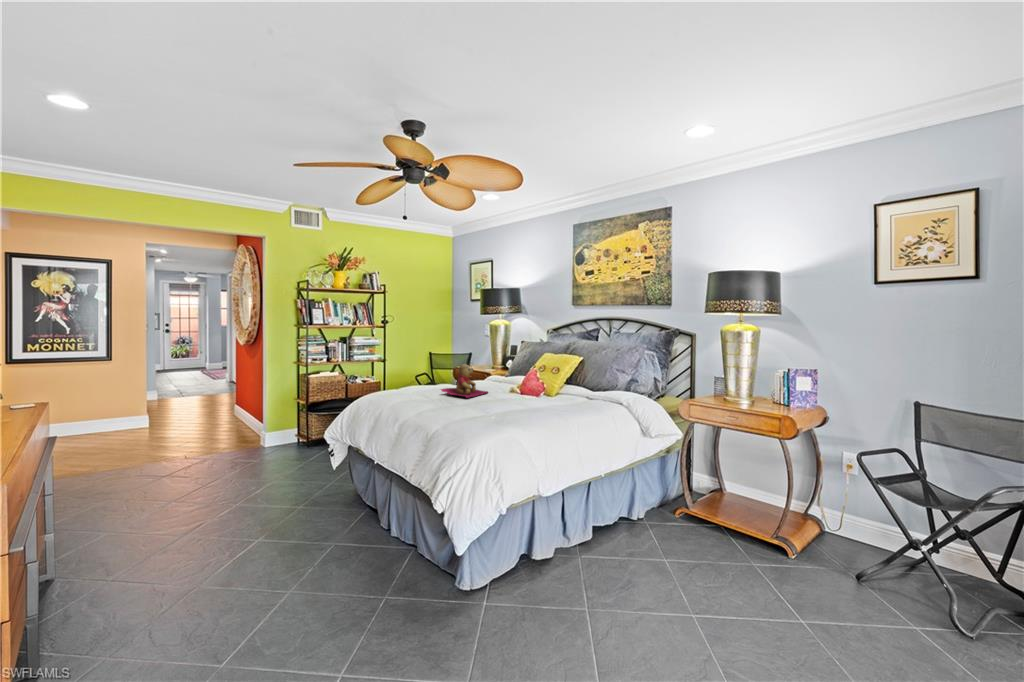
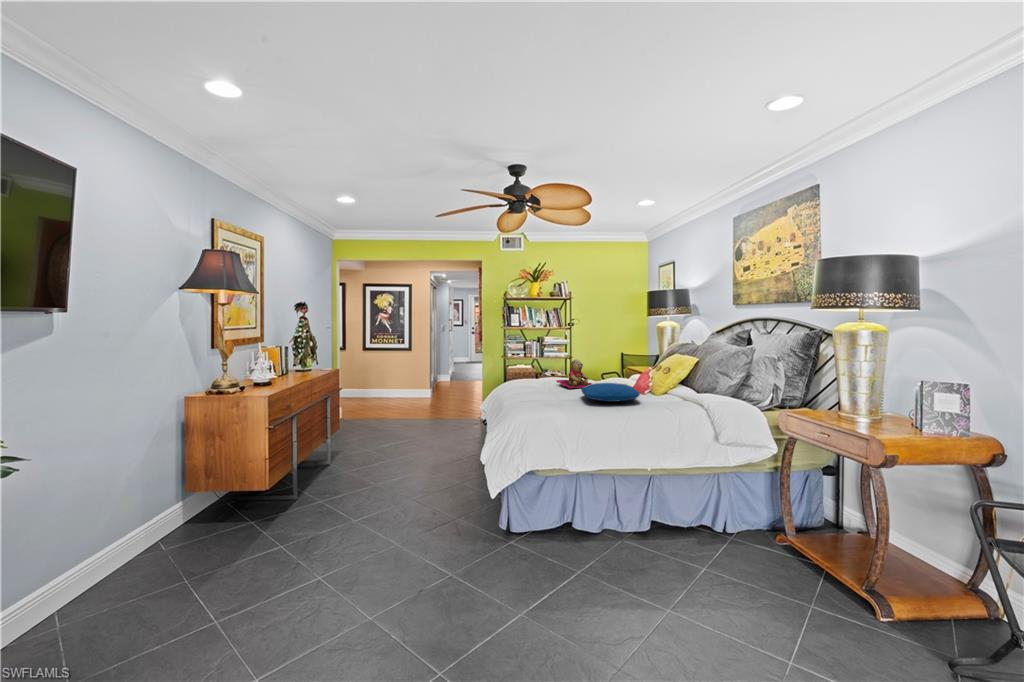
pillow: none [498,389,570,409] -> present [581,383,640,402]

